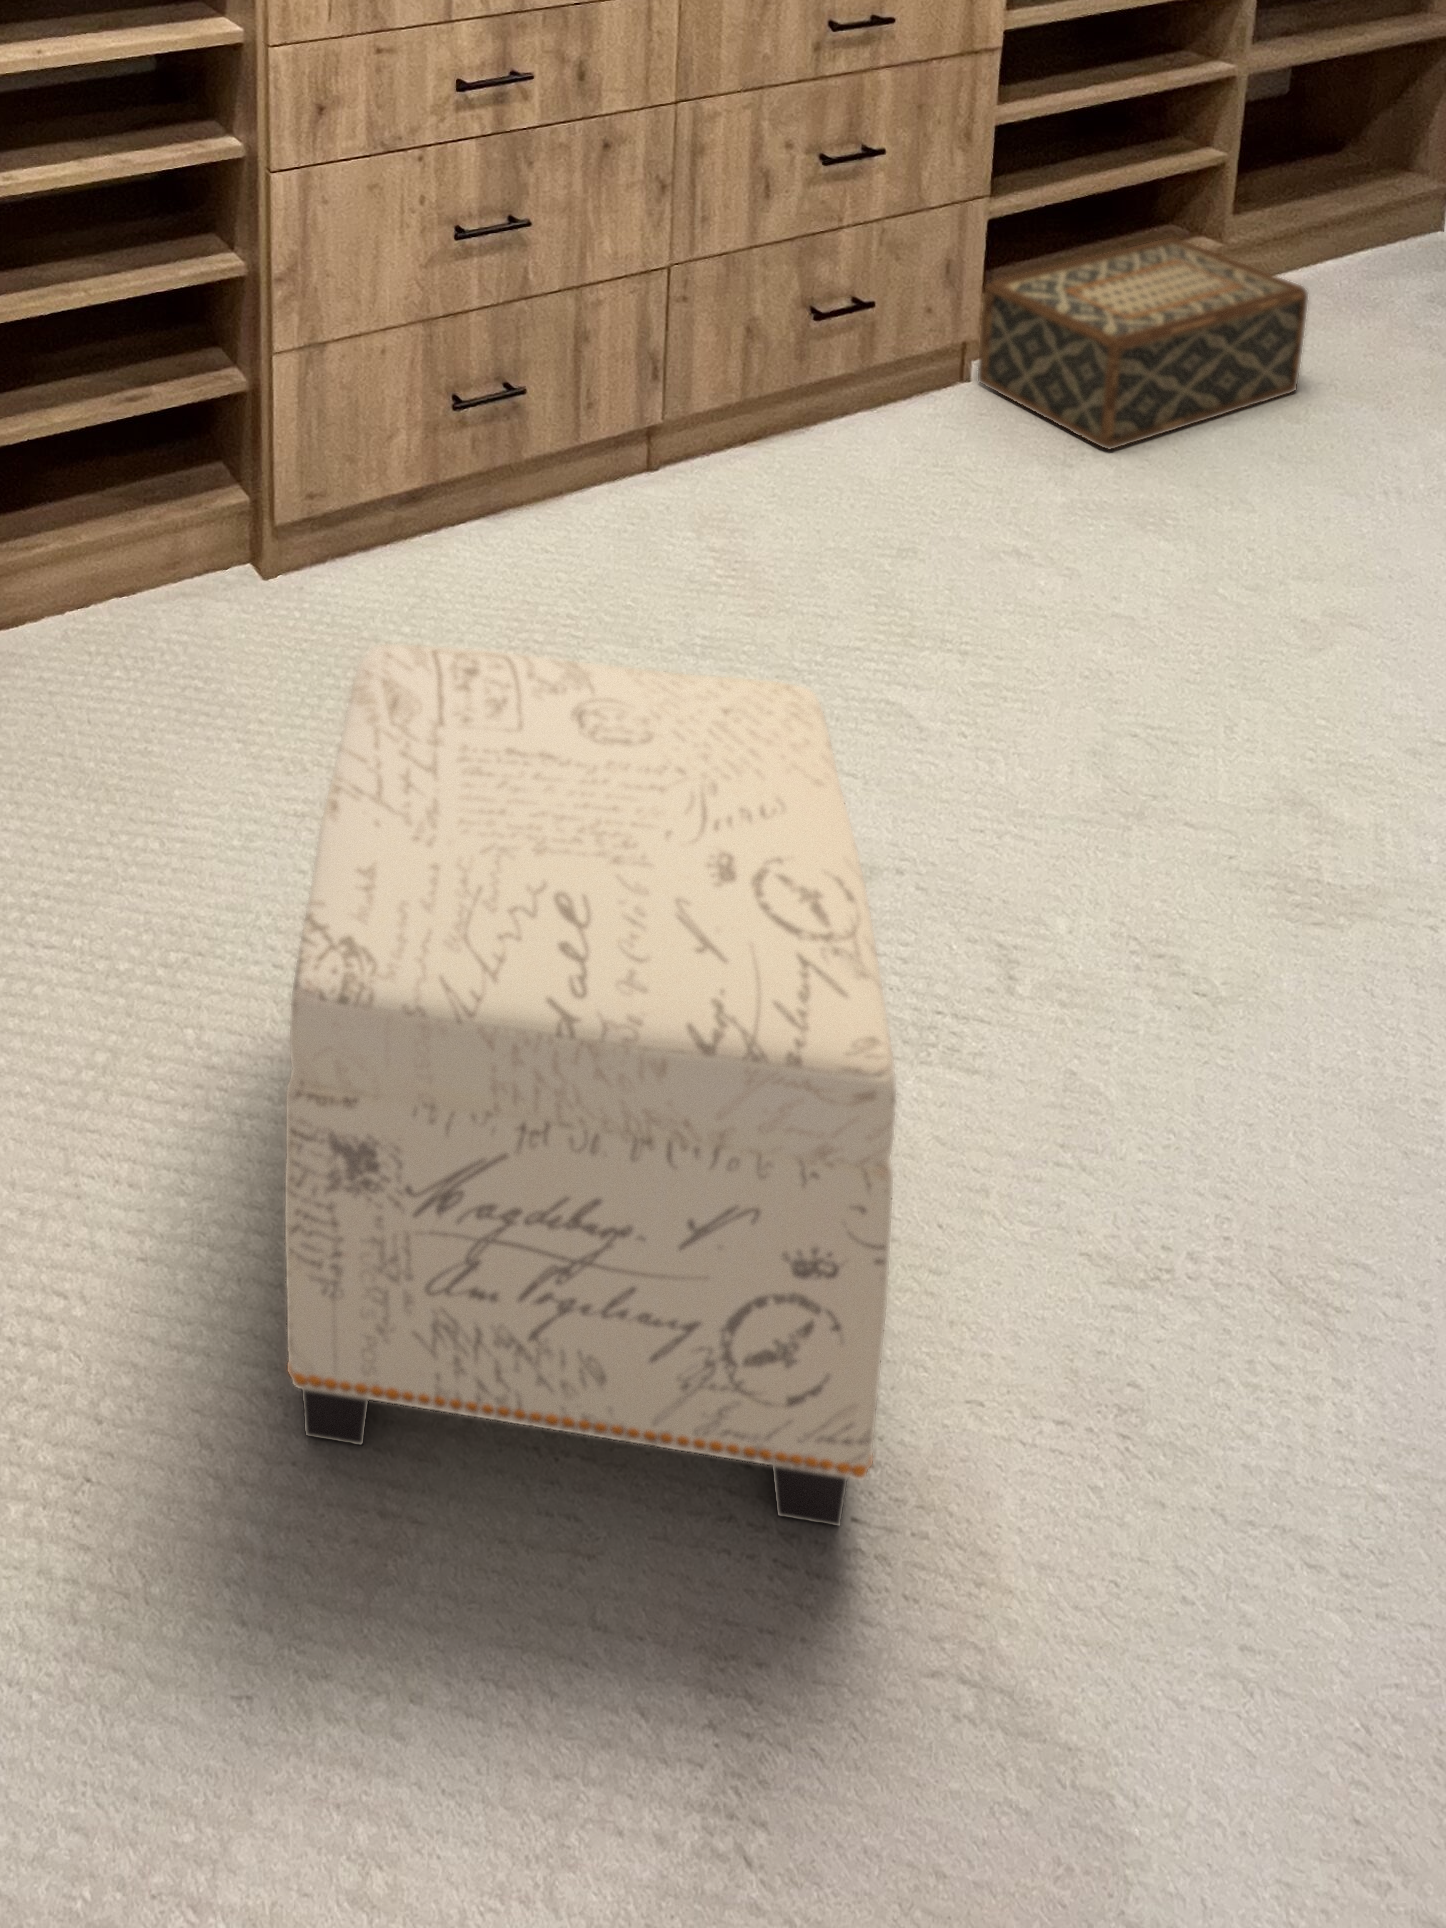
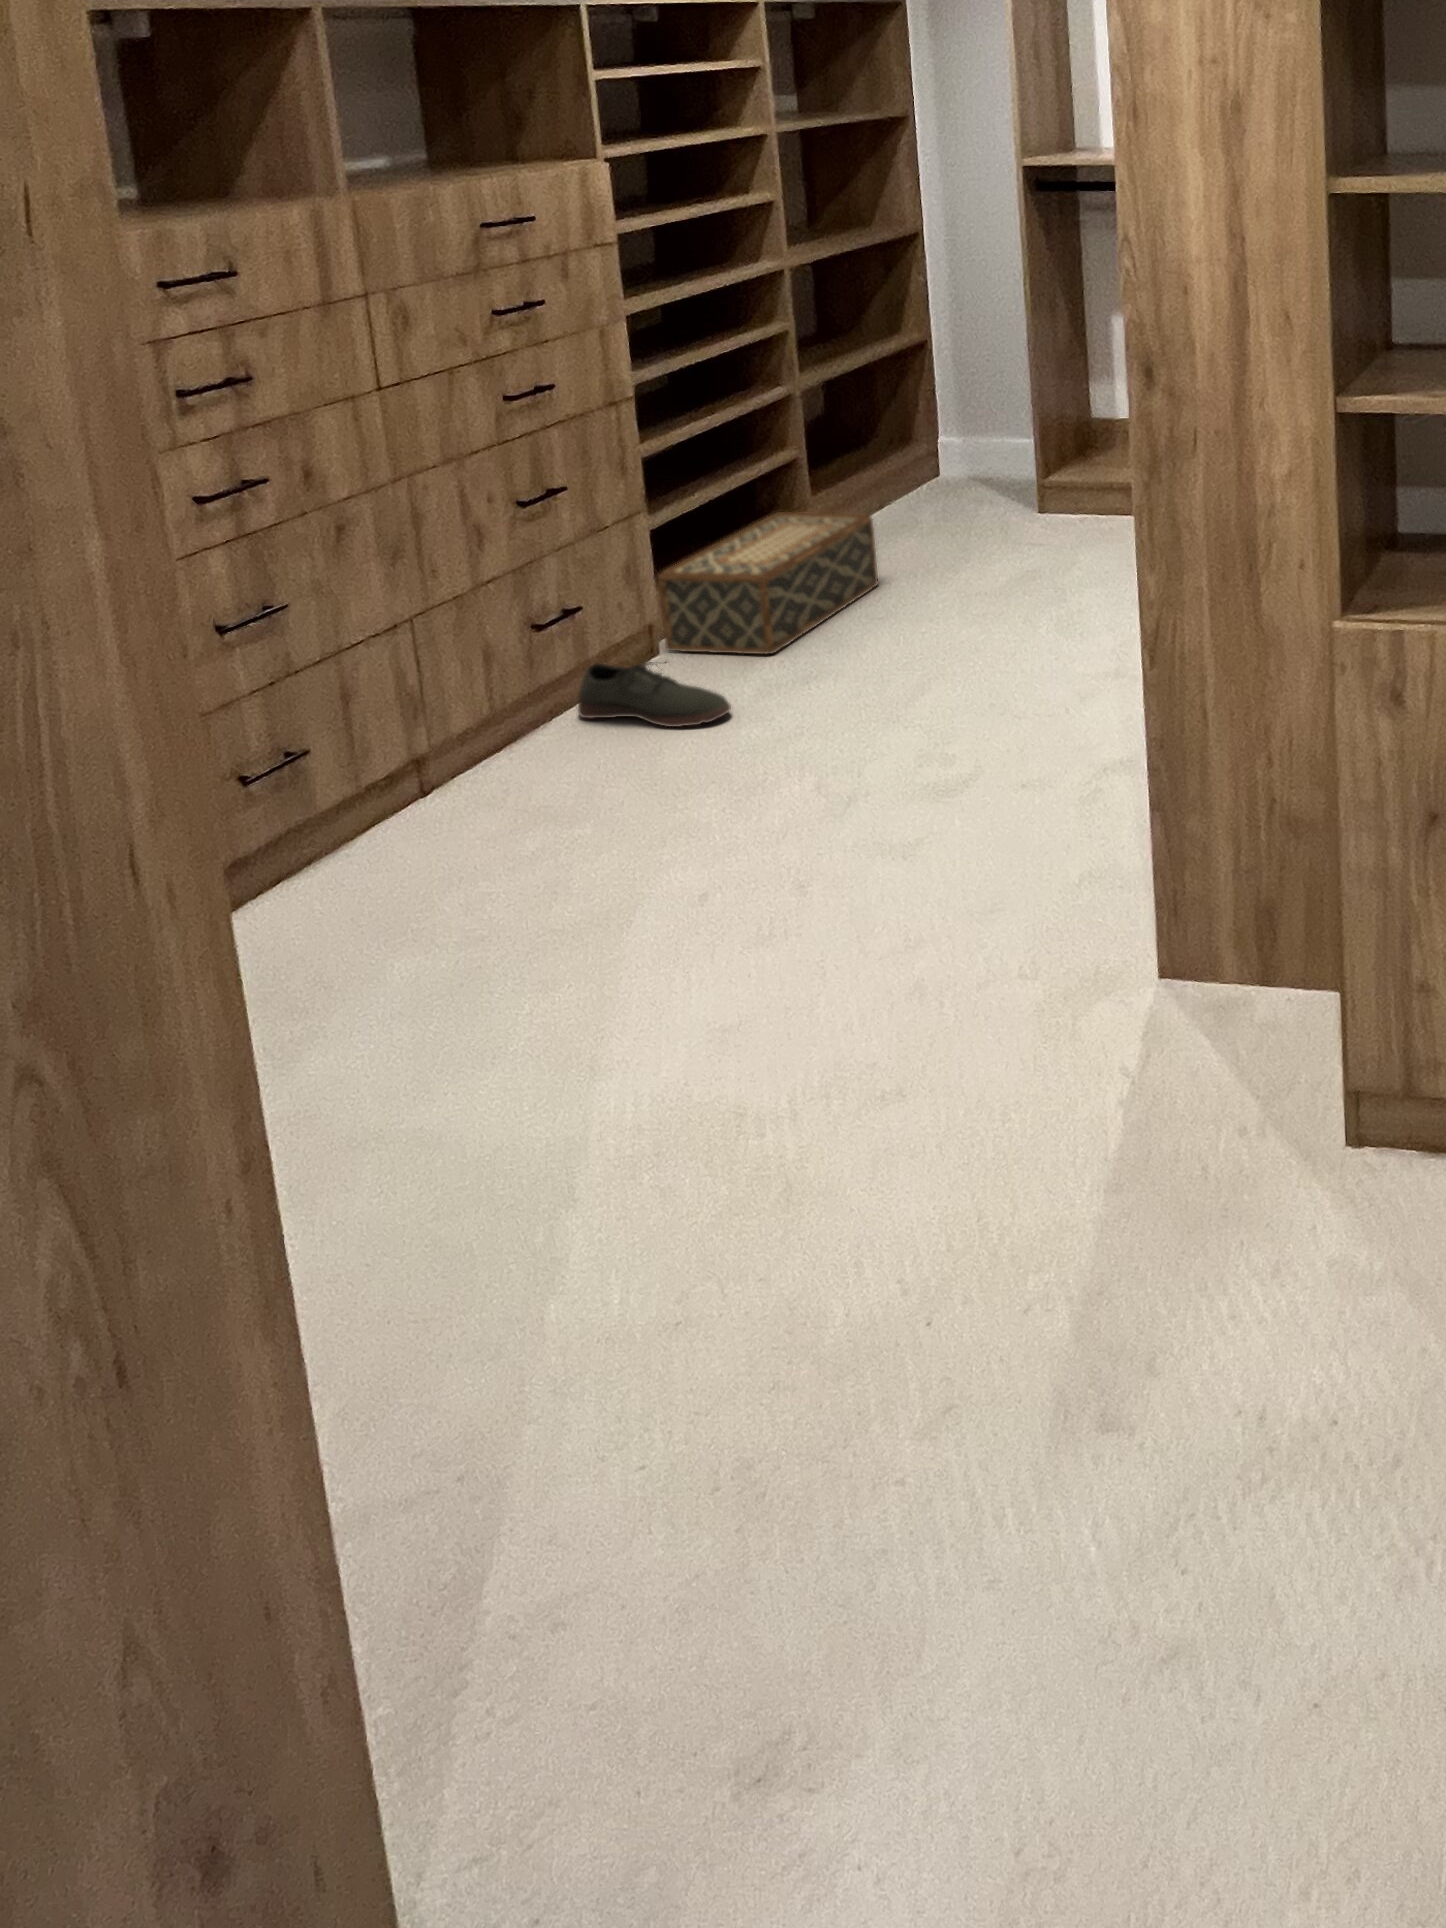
shoe: none [842,382,1022,532] -> present [578,662,731,727]
ottoman: present [285,644,896,1526] -> none [337,740,818,1282]

